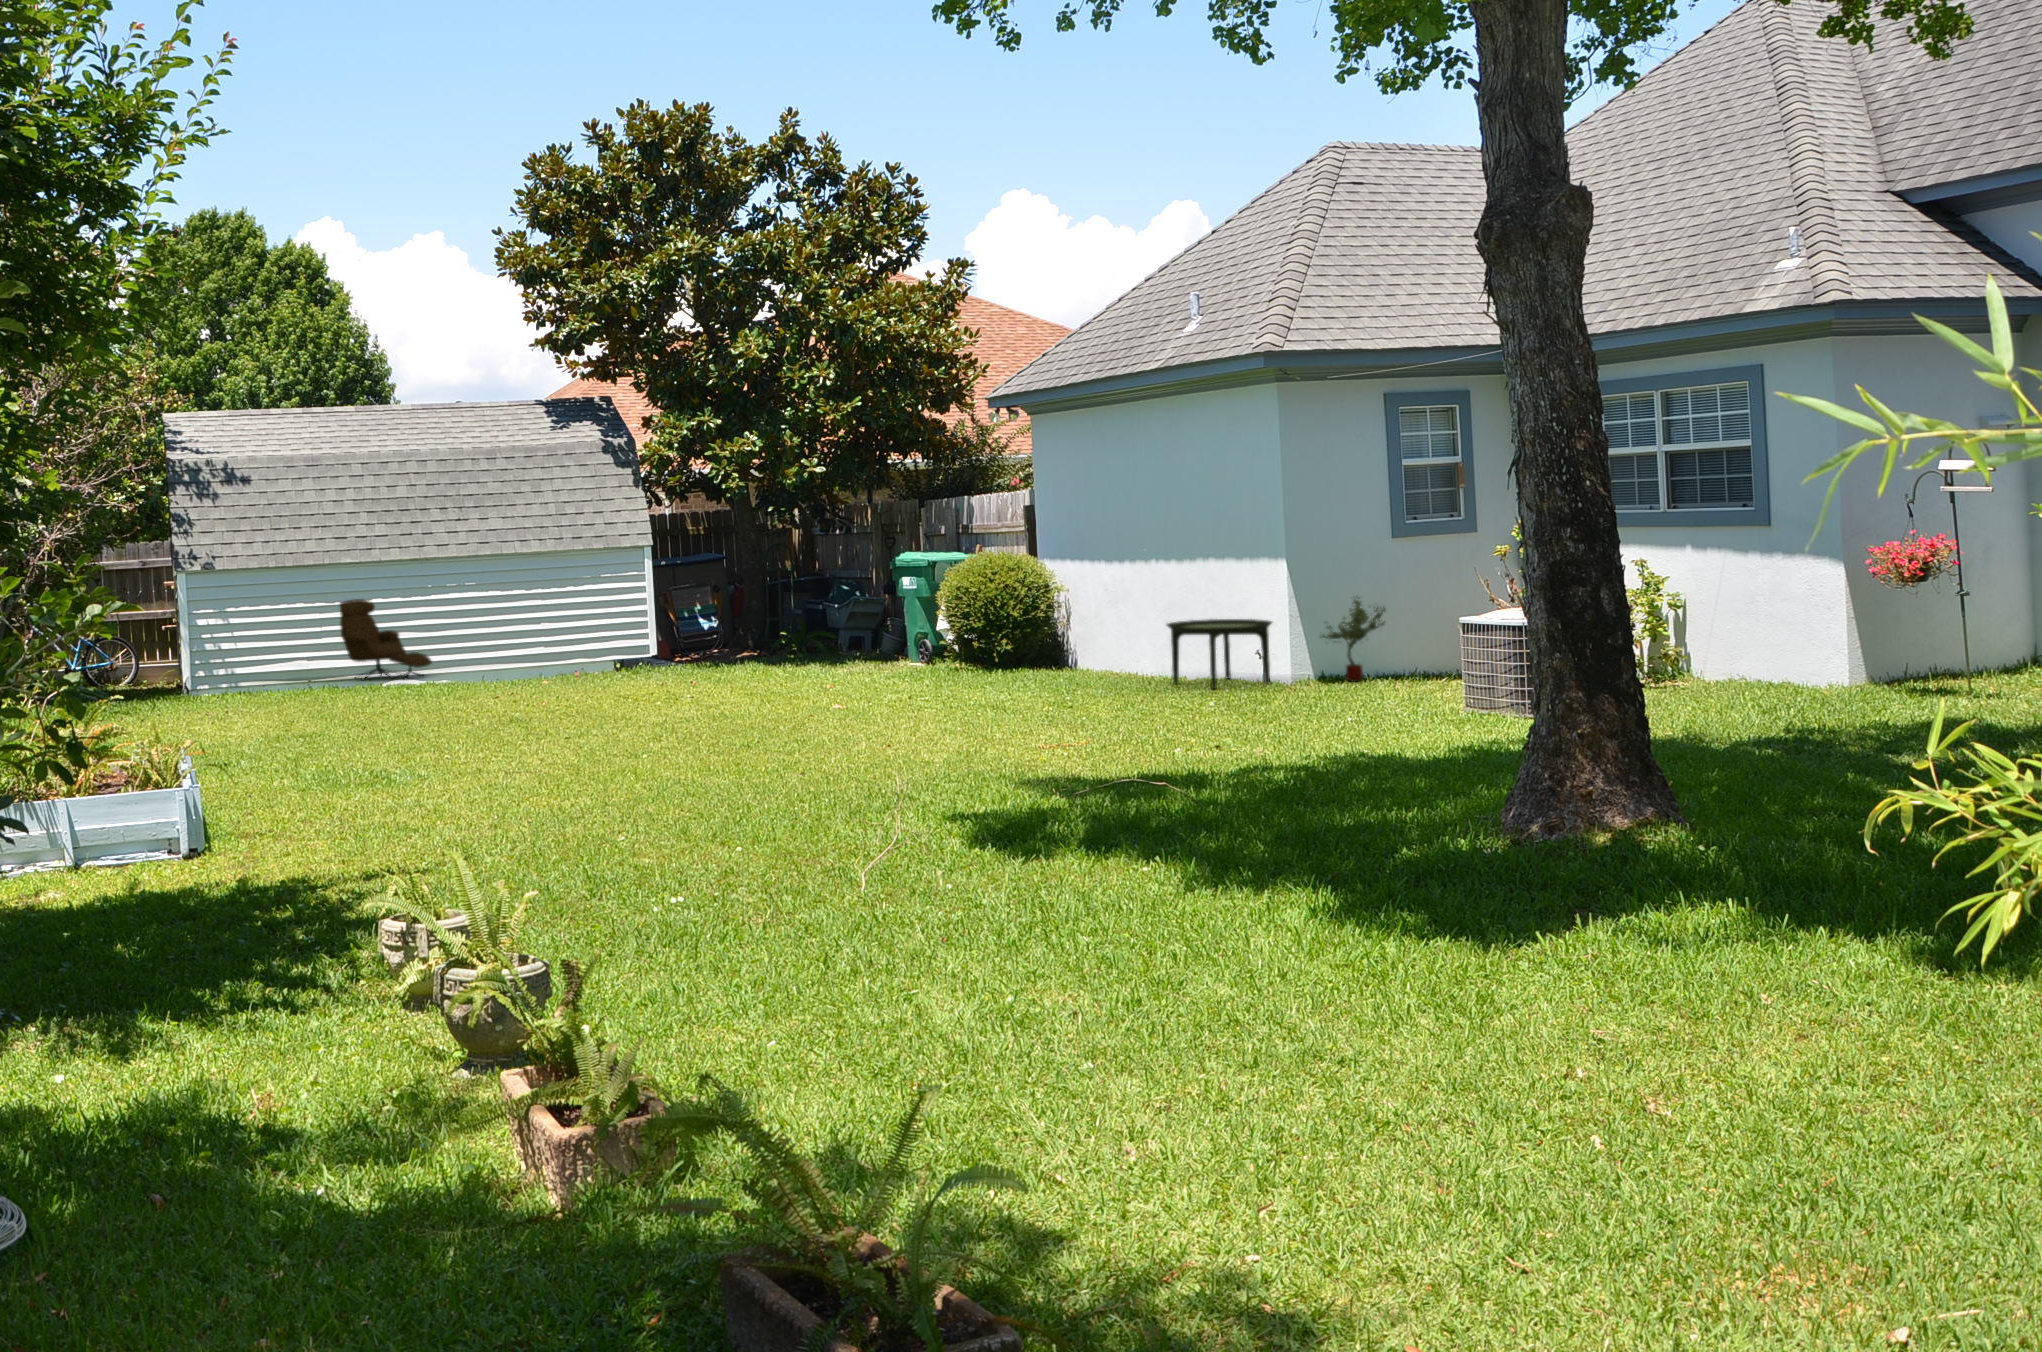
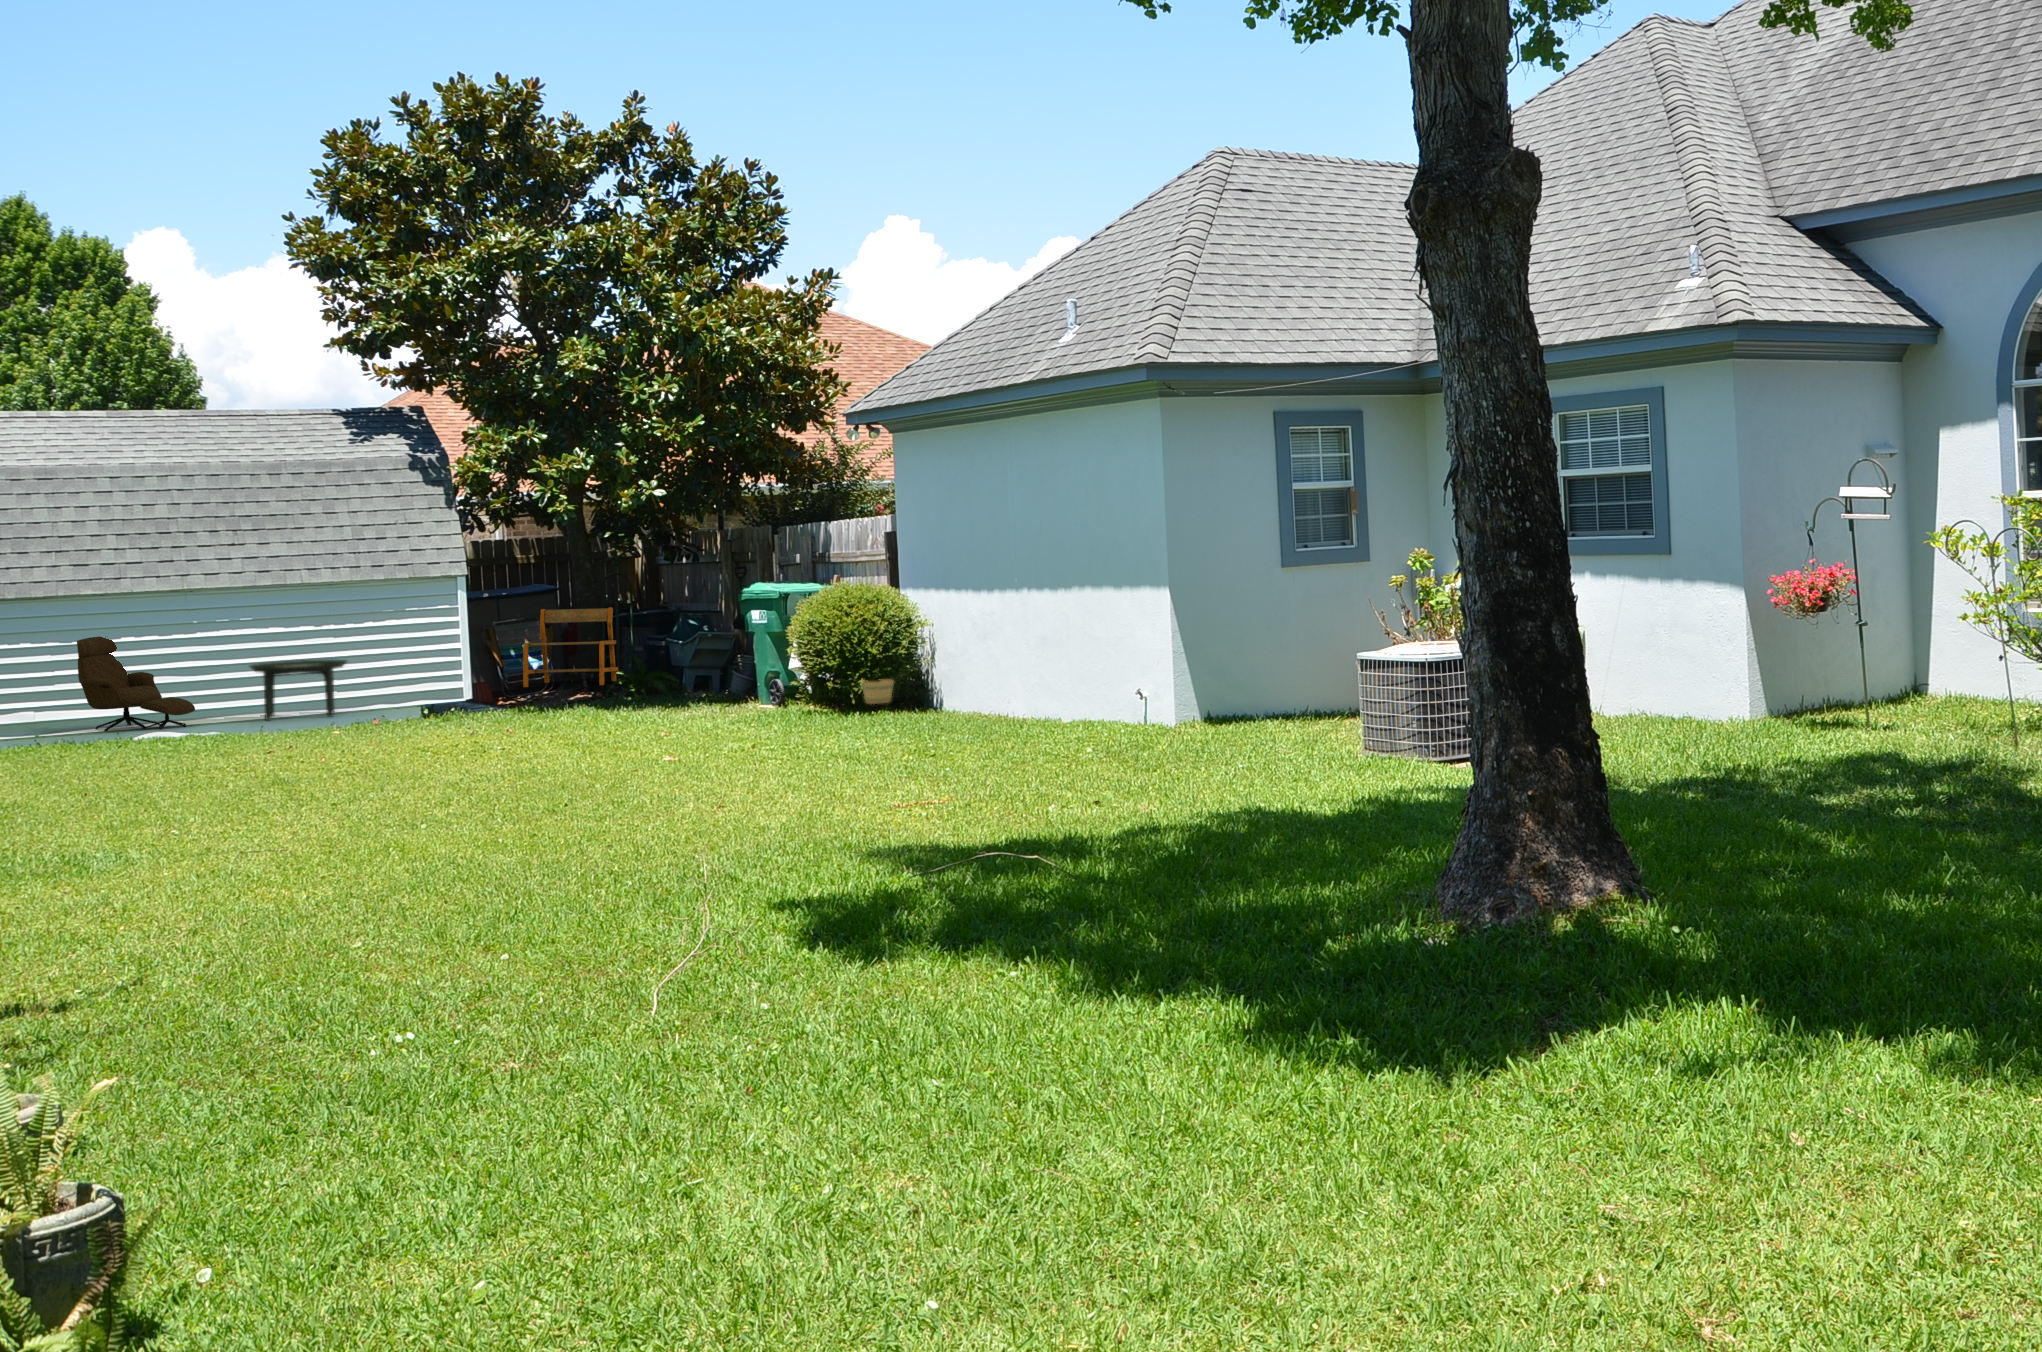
bench: none [698,575,779,646] -> present [523,607,618,687]
potted tree: present [1322,597,1386,682] -> none [1167,629,1233,715]
round table: present [1167,619,1272,689] -> present [250,660,347,720]
bucket: none [1006,643,1038,666] -> present [862,679,893,704]

